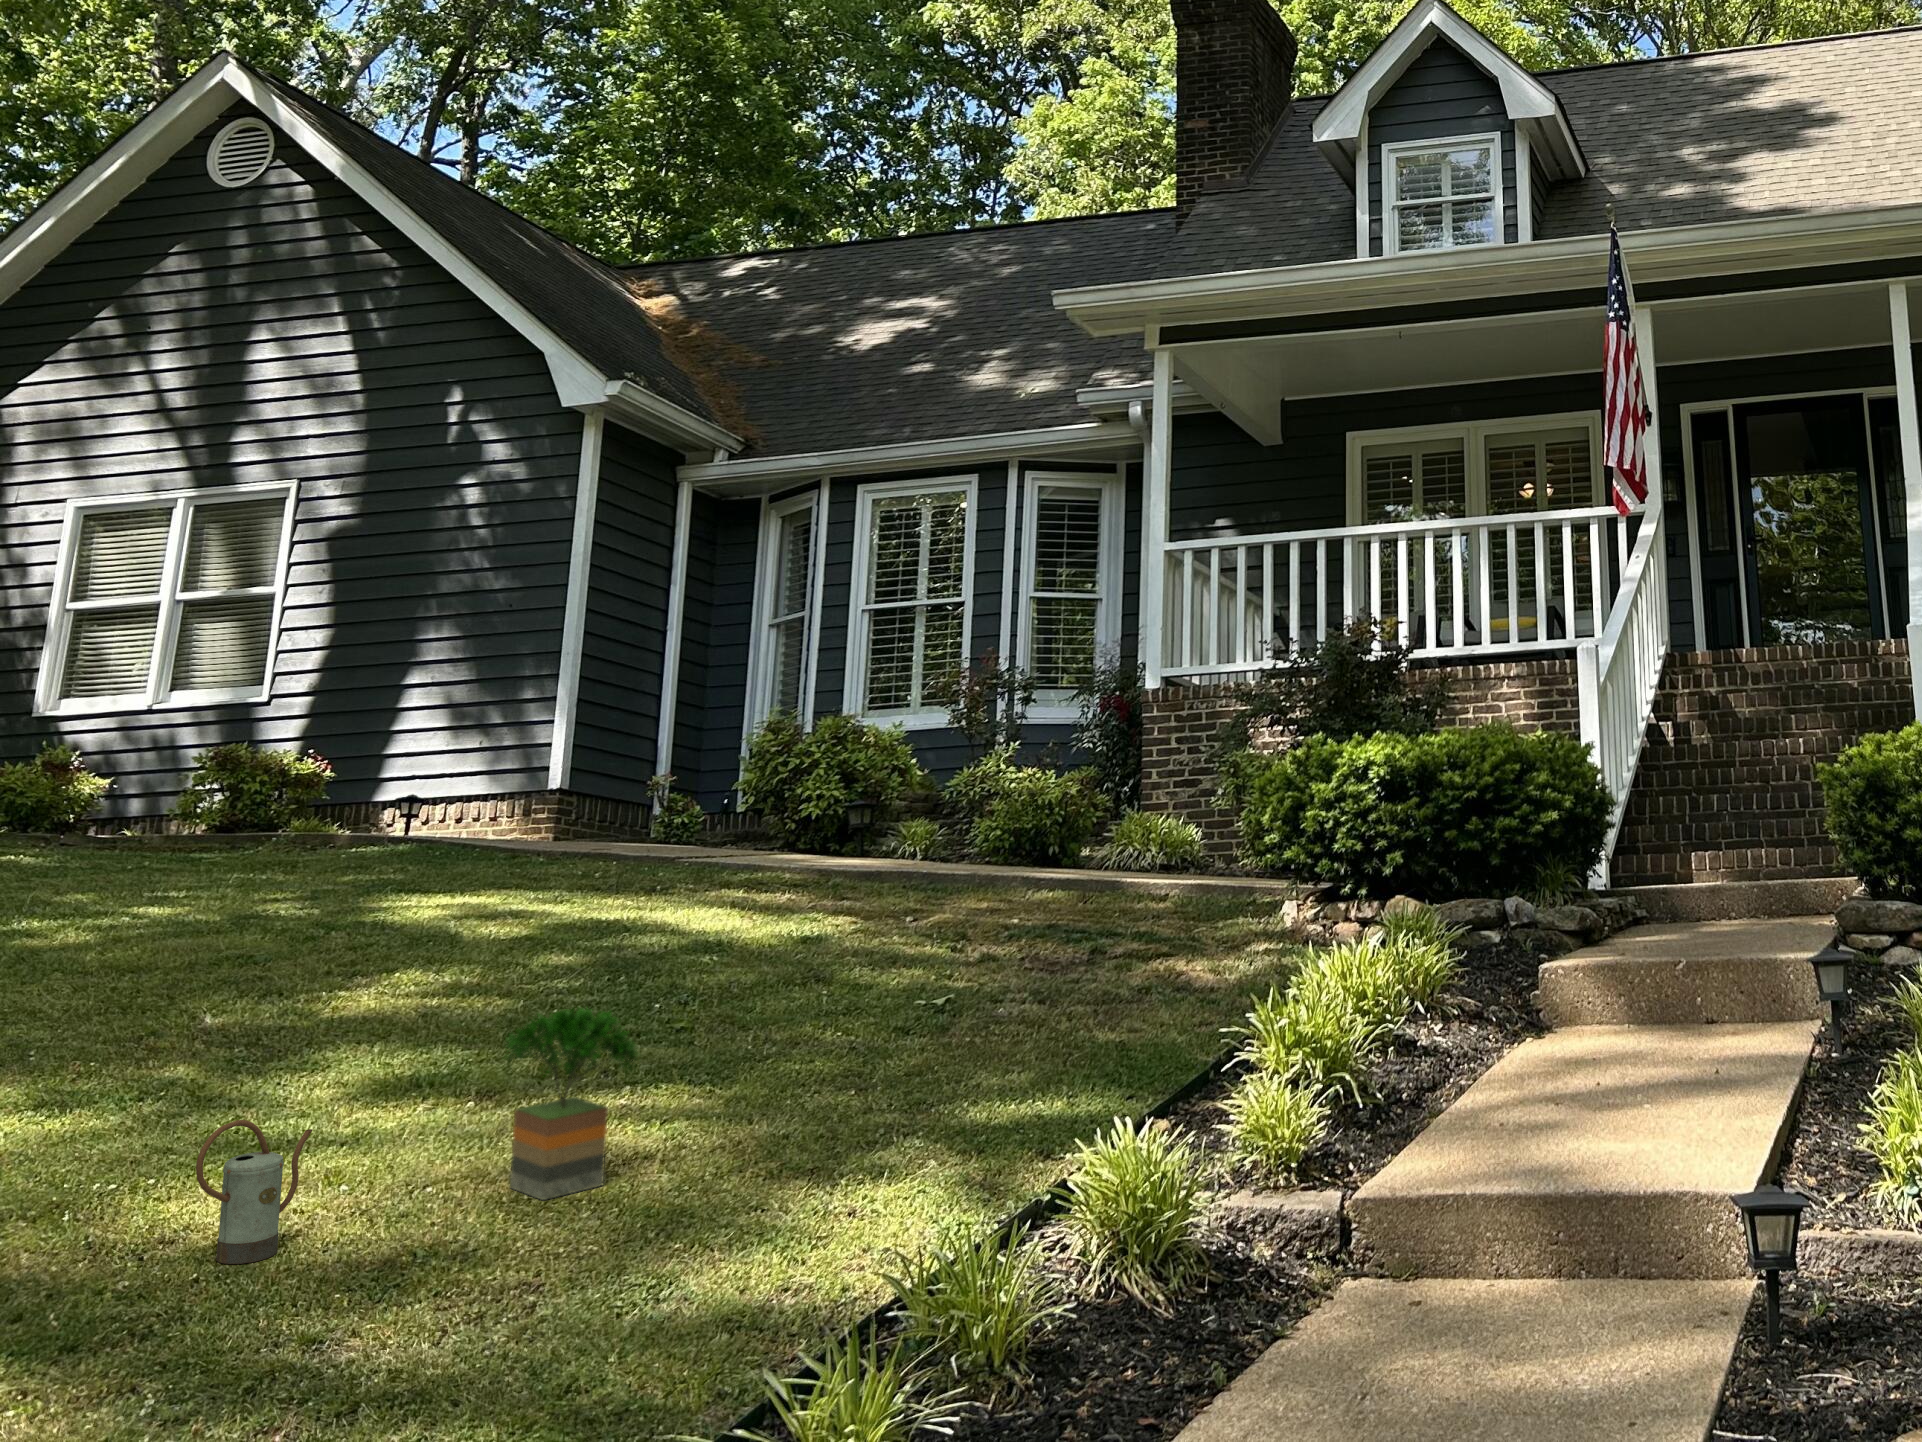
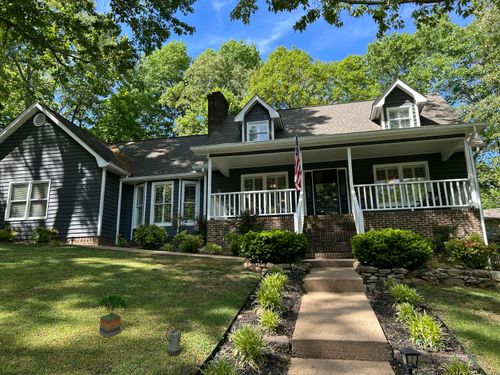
watering can: present [196,1120,312,1264] -> present [166,324,183,356]

